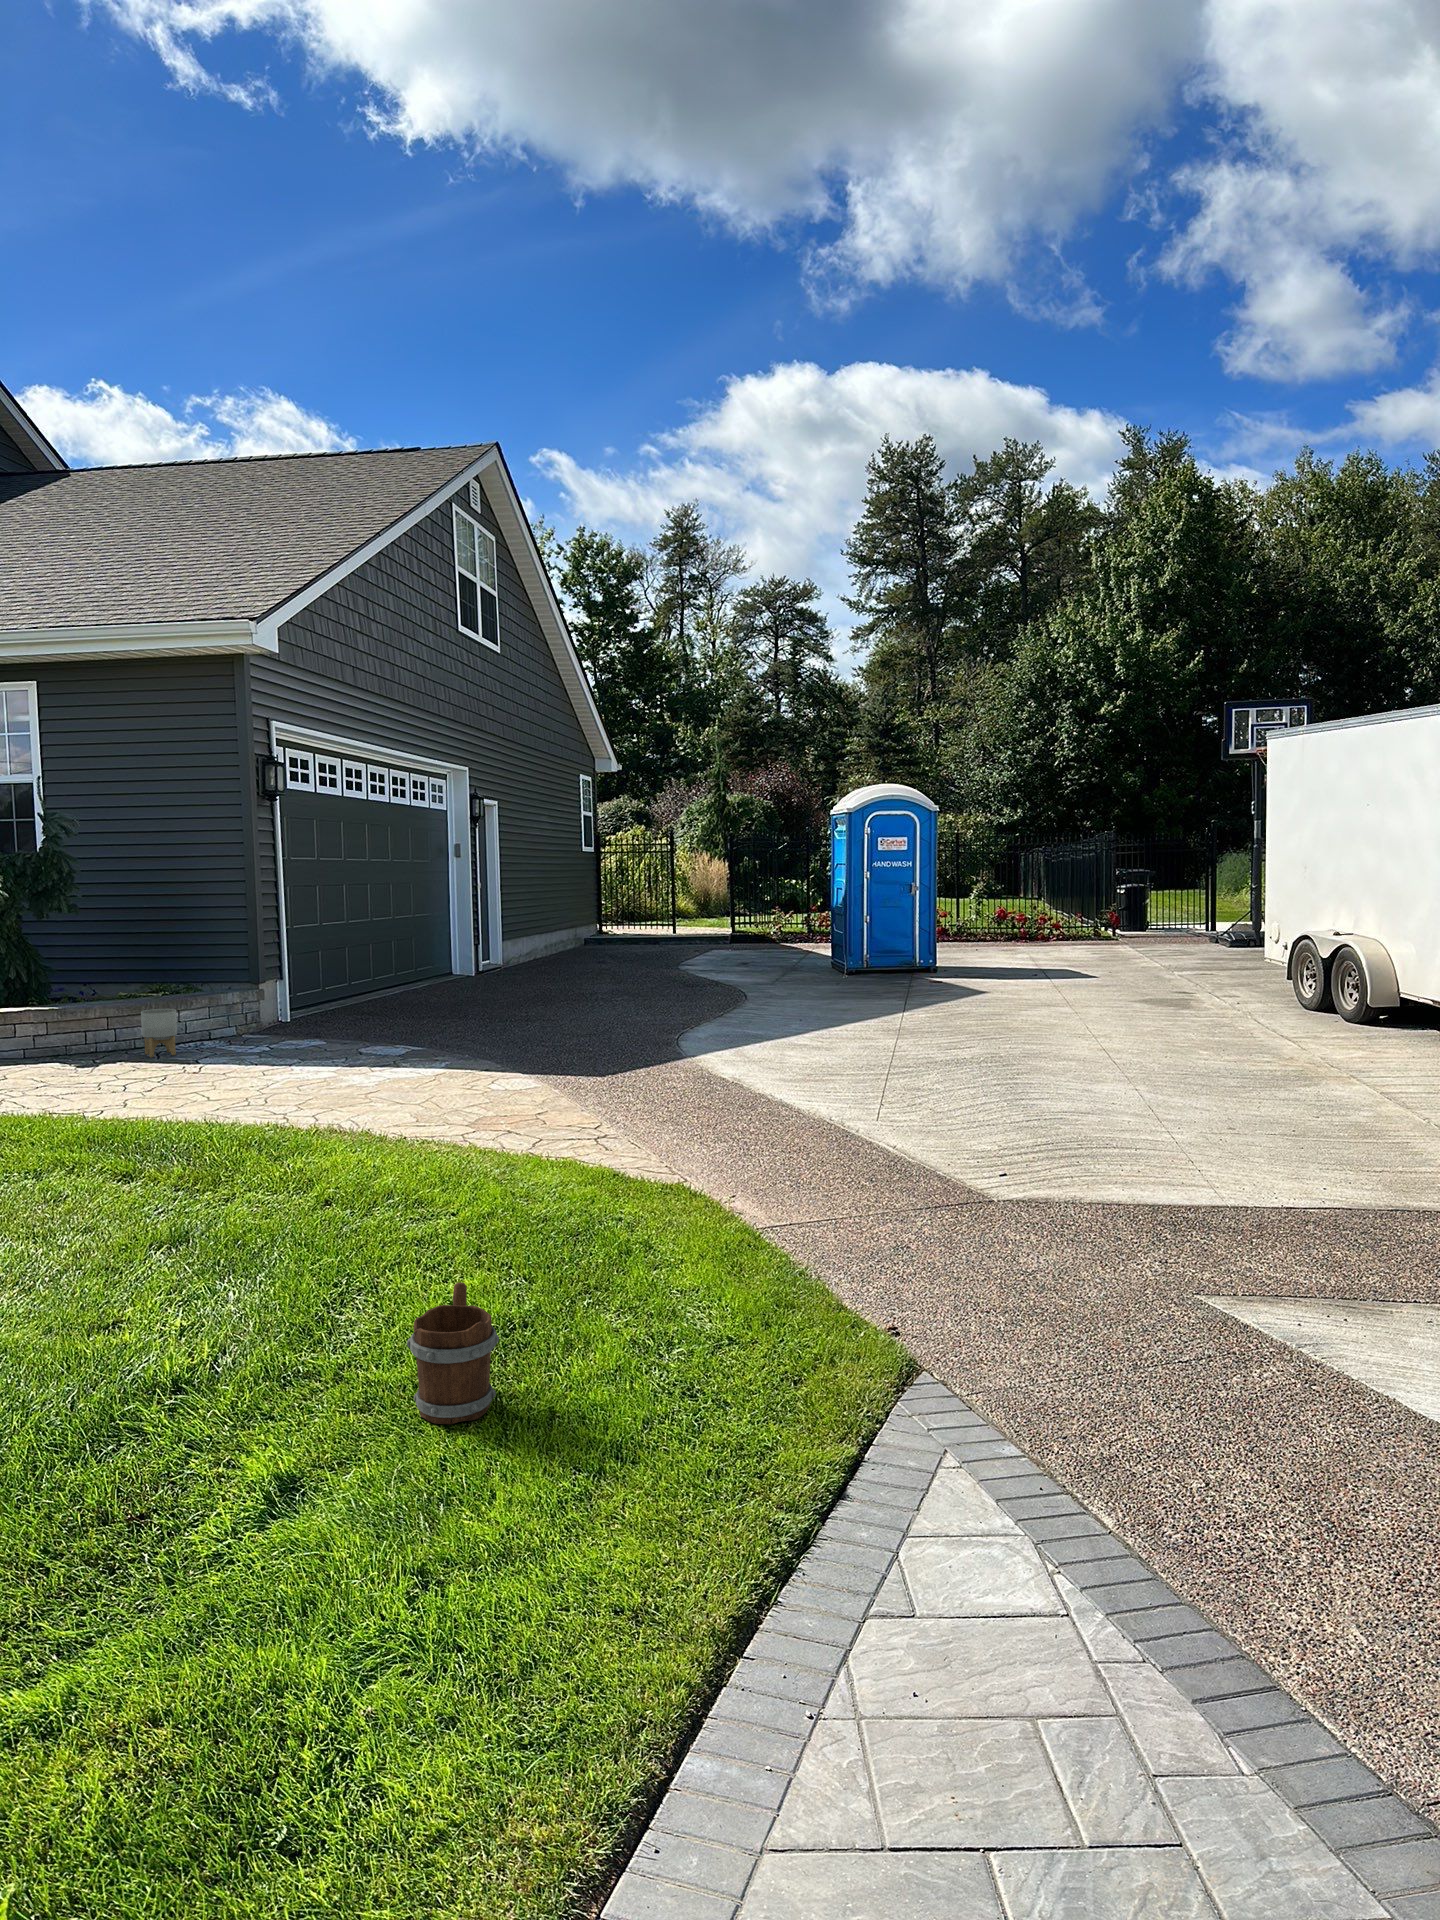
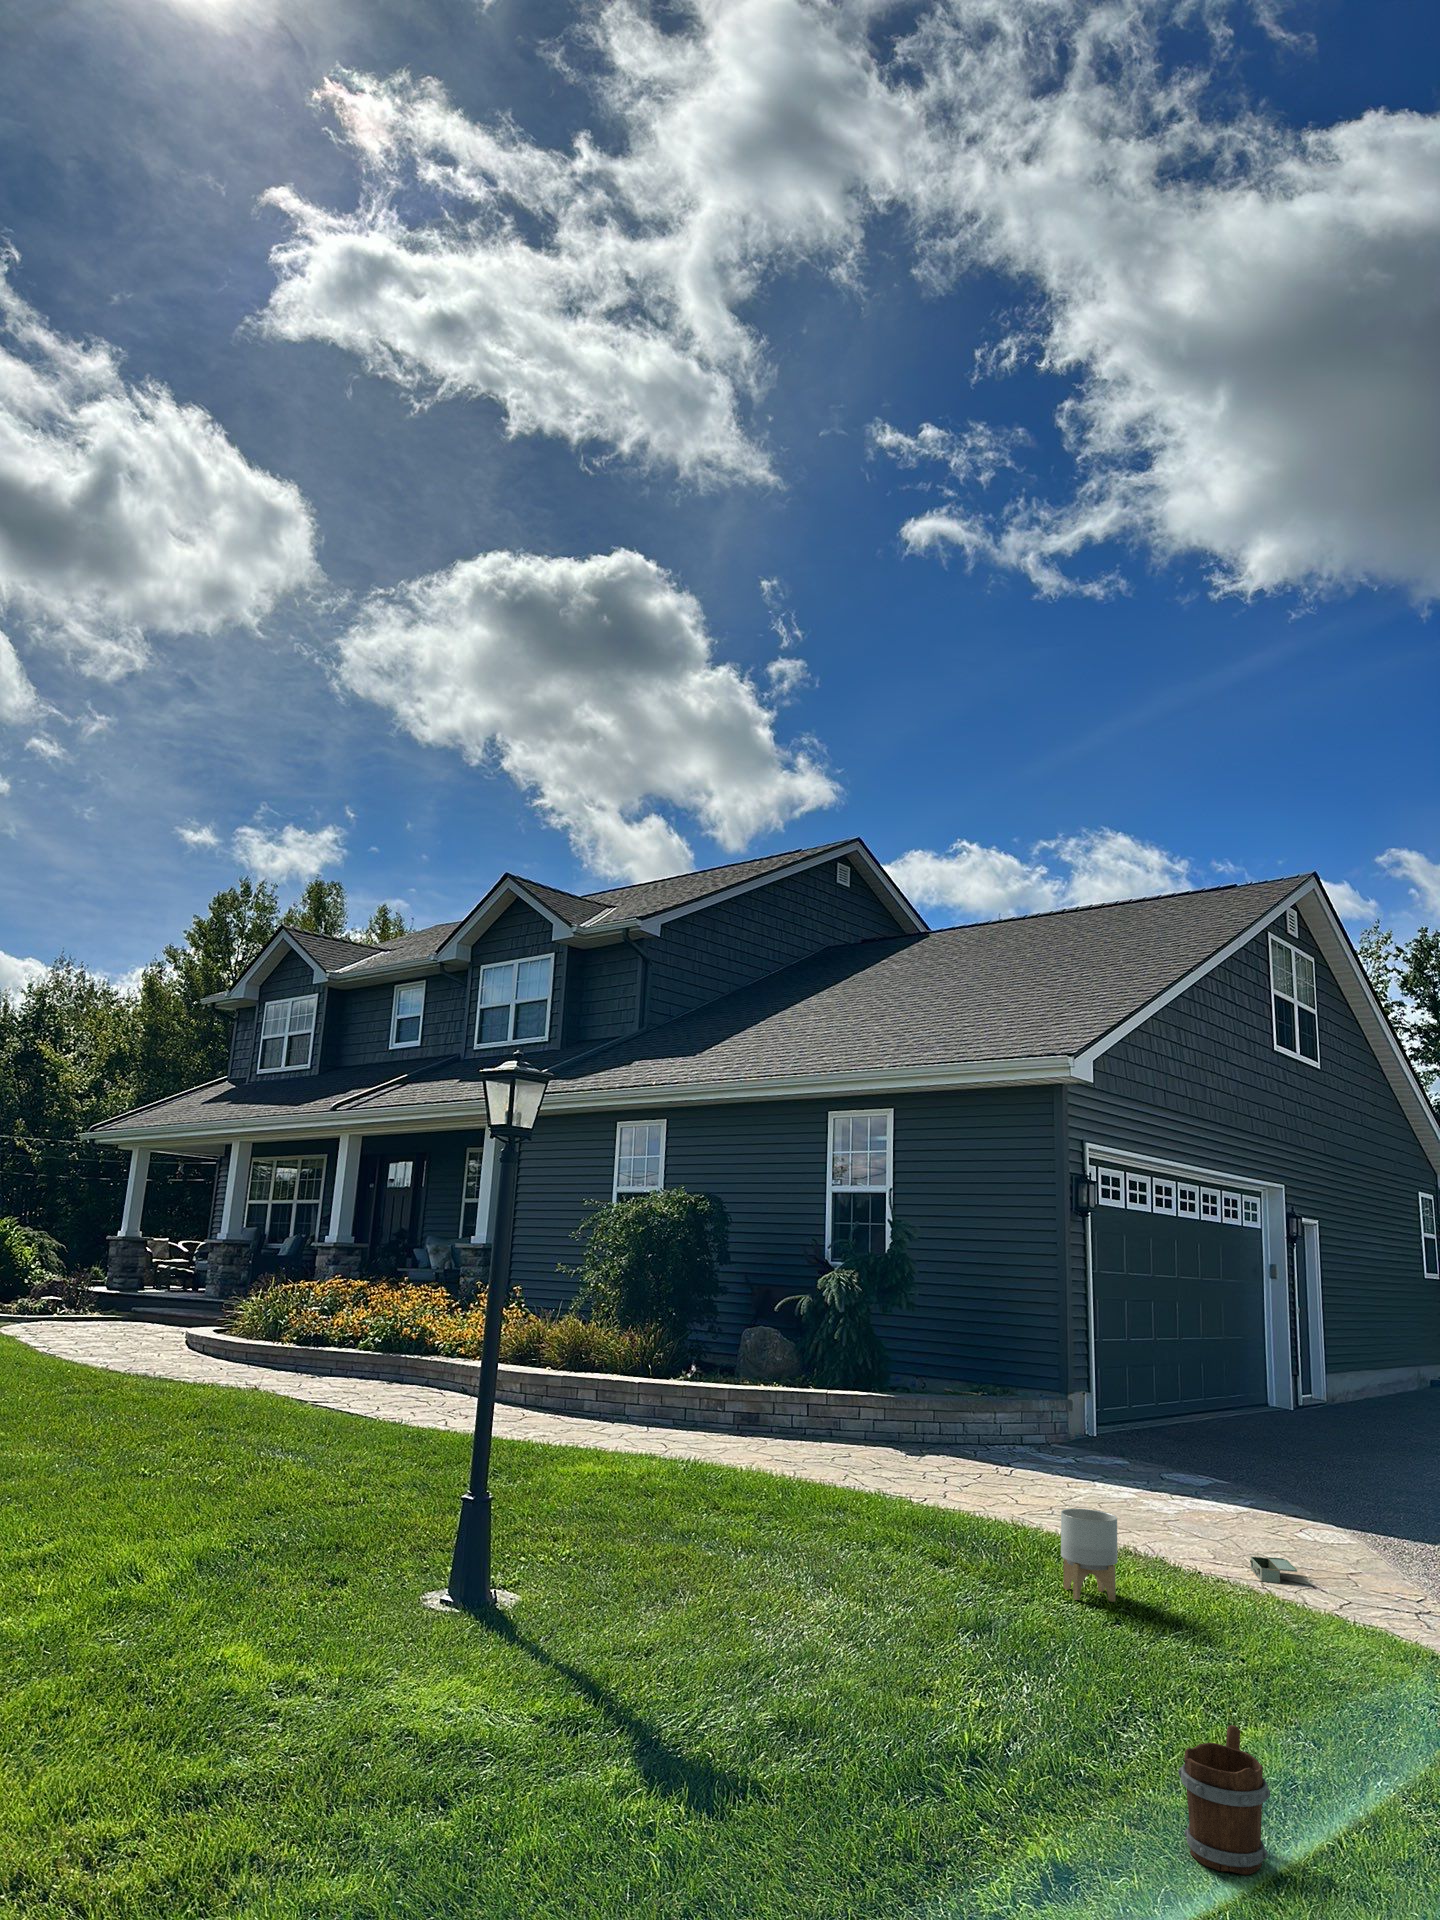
planter: present [141,1009,177,1057] -> present [1061,1509,1118,1602]
toolbox: none [450,1106,493,1131] -> present [1250,1557,1297,1583]

